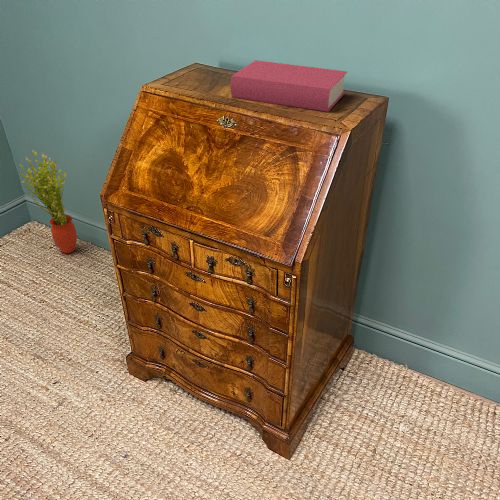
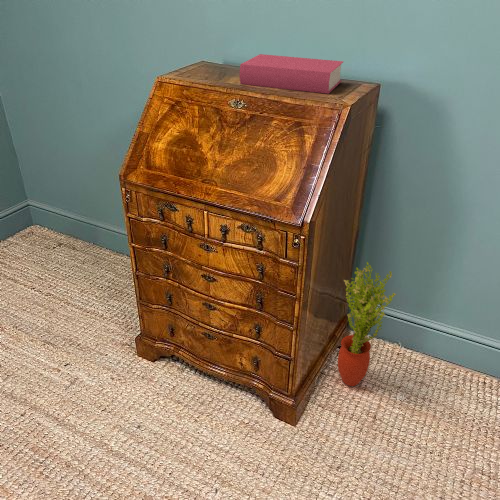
potted plant: present [20,150,77,253] -> present [338,262,396,386]

